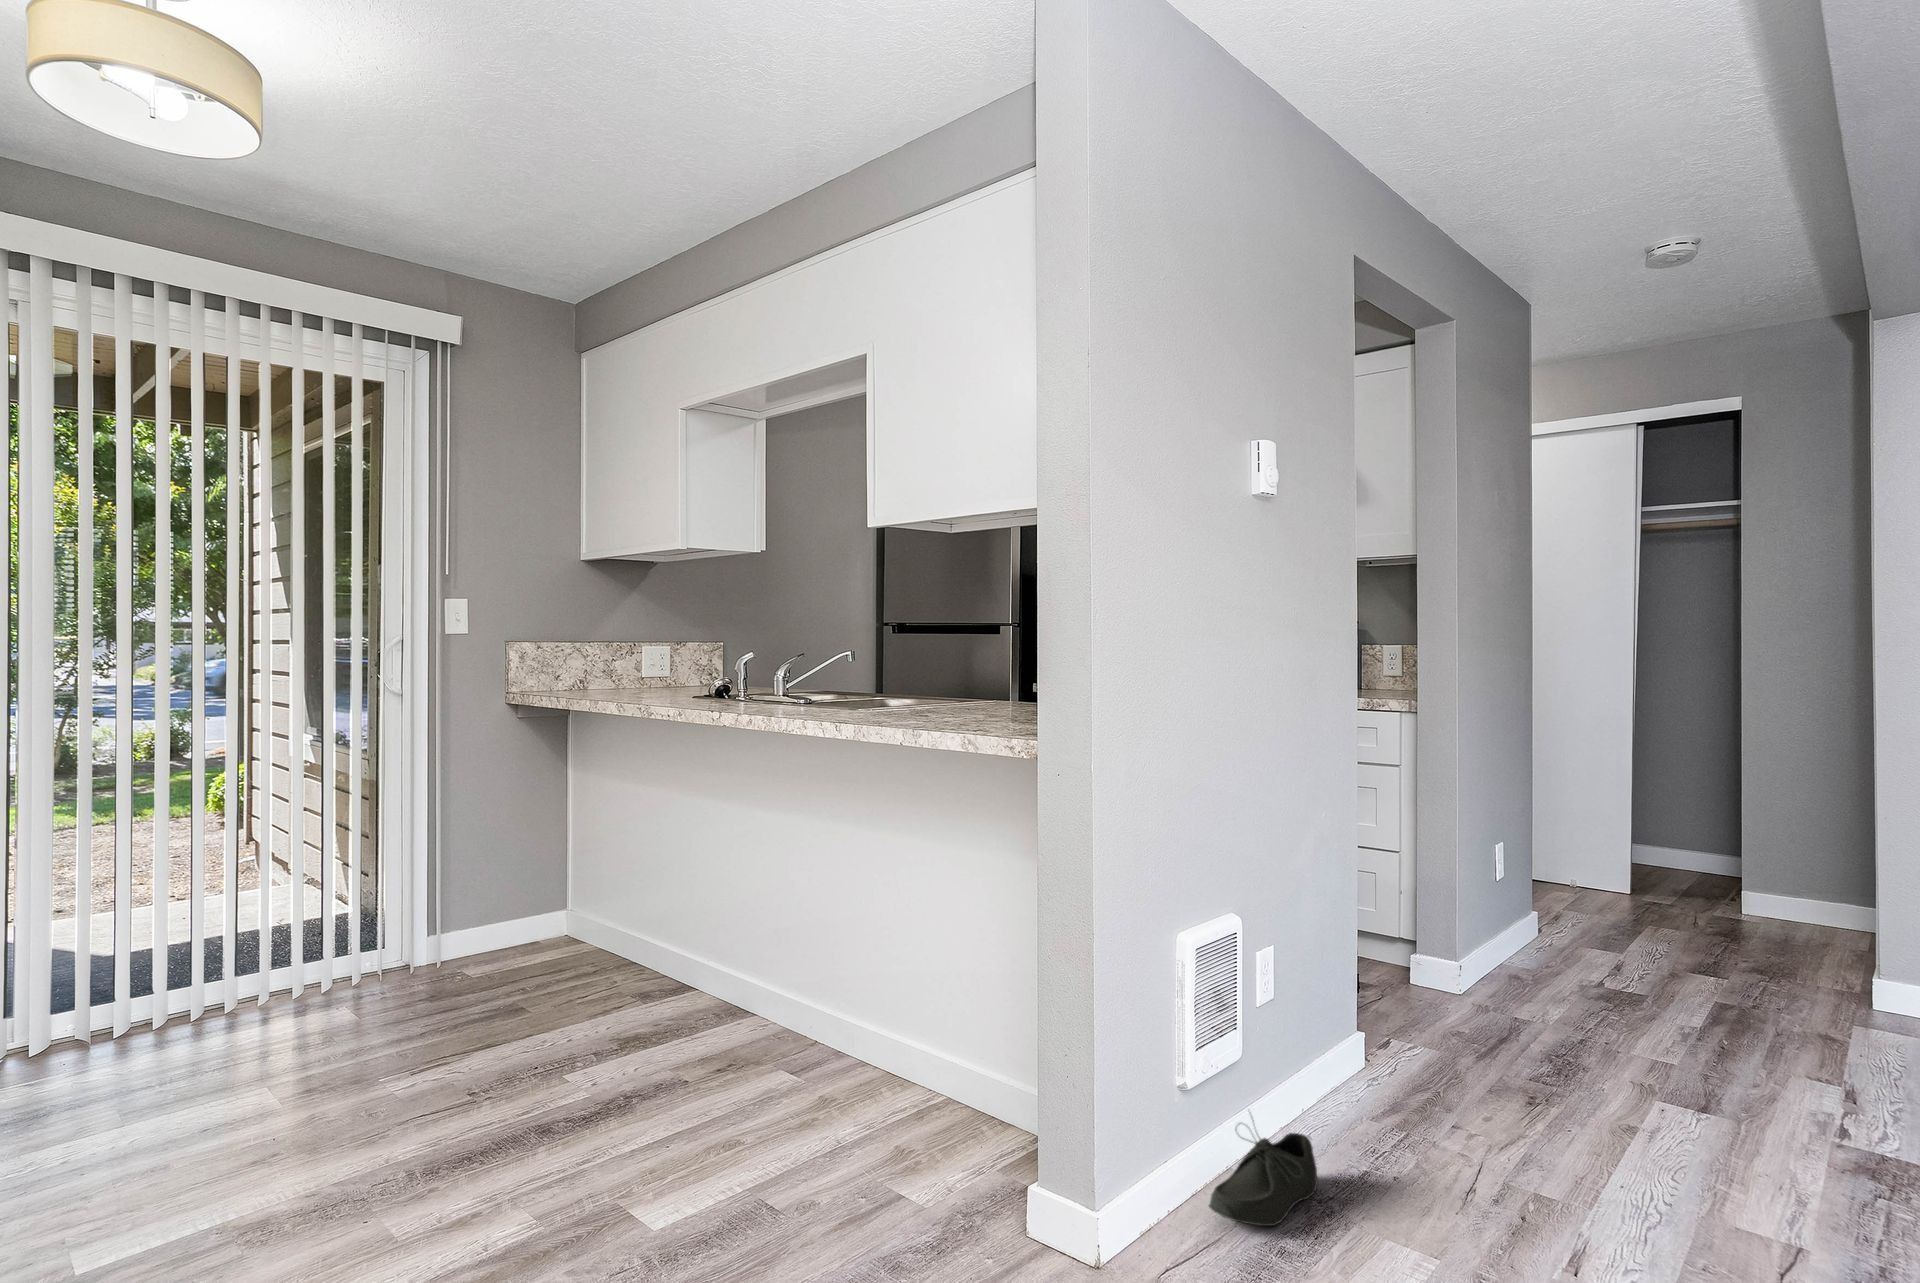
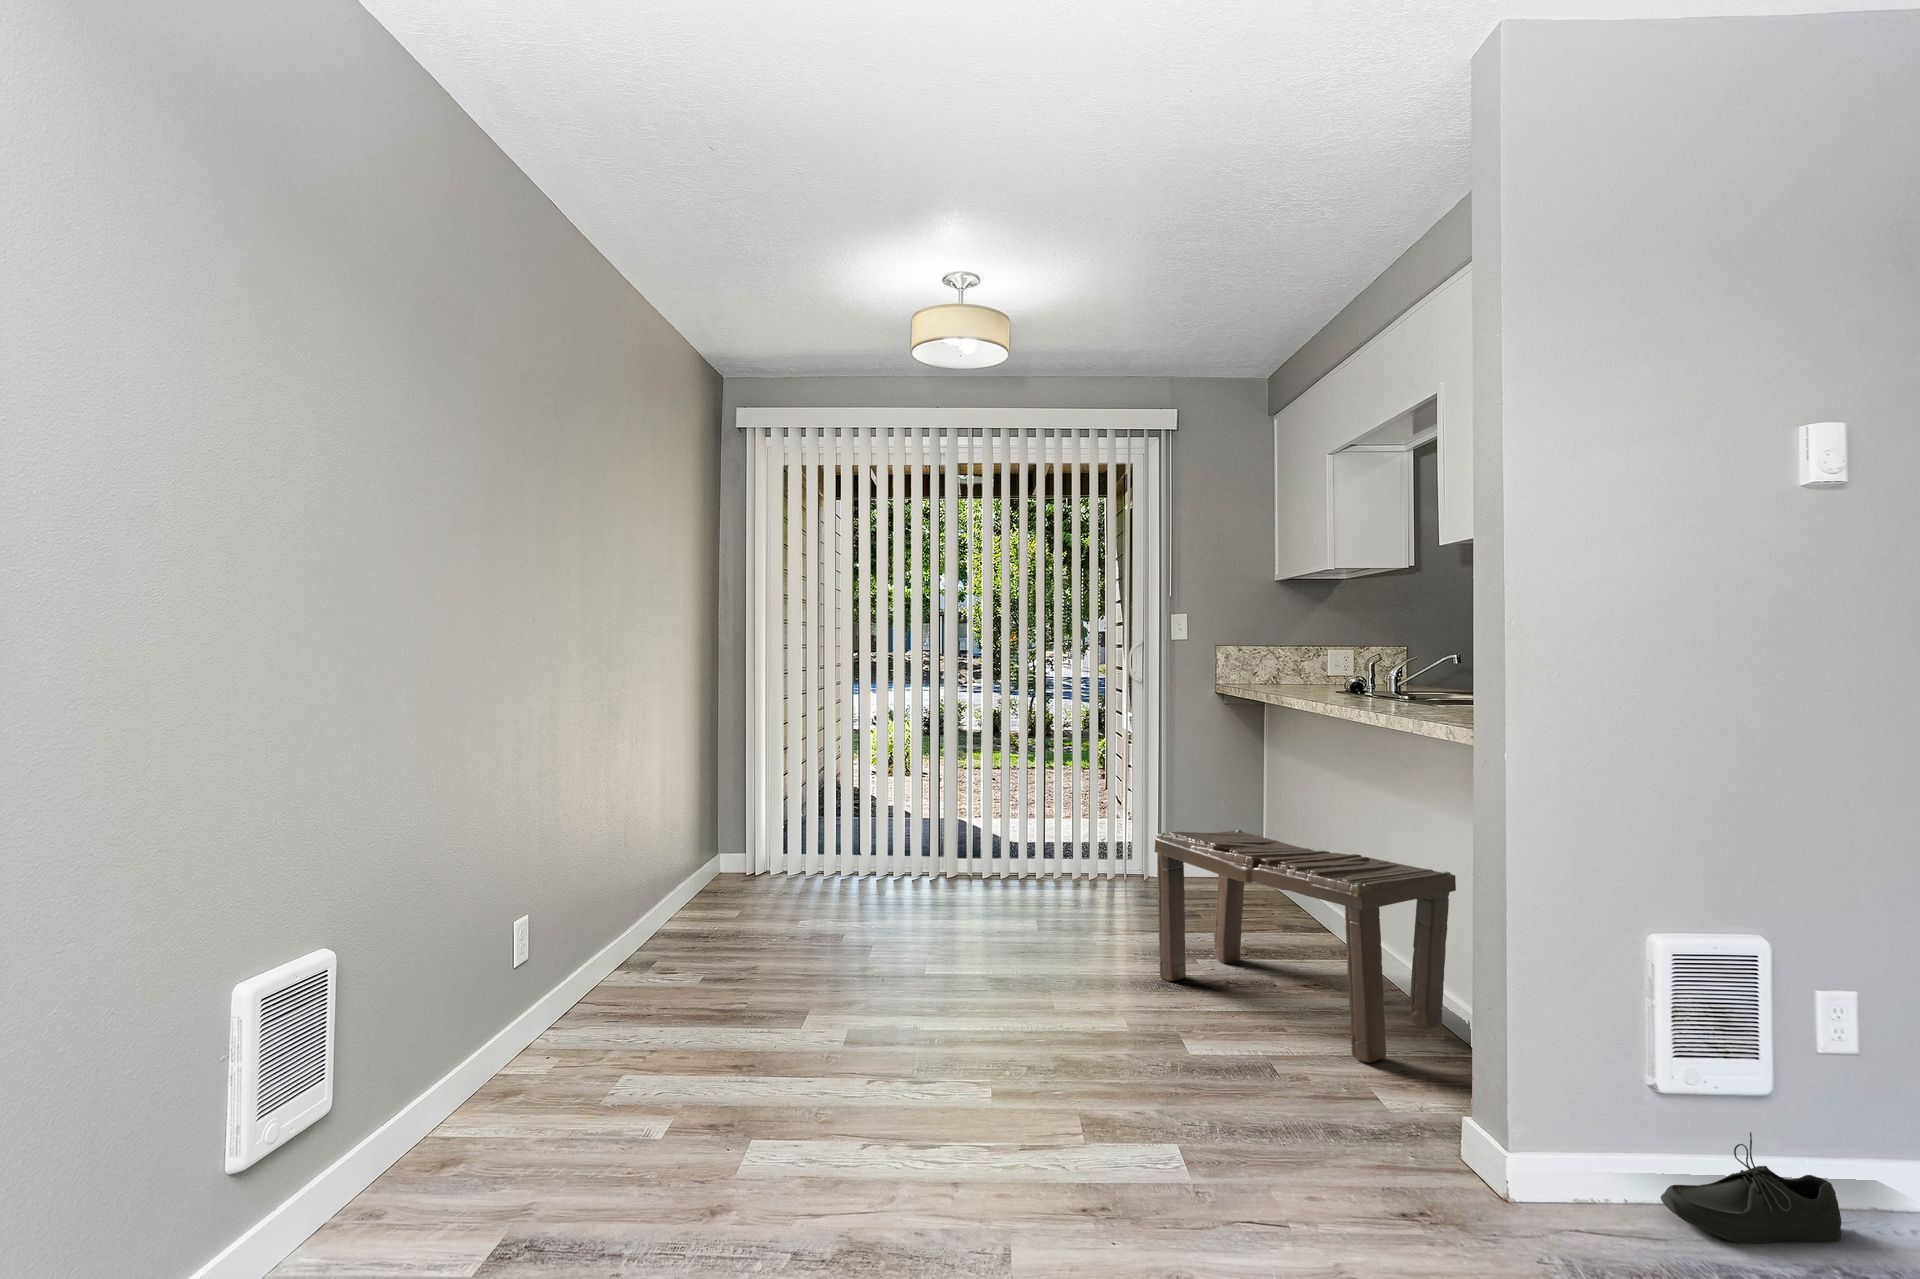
bench: none [523,886,914,1152] -> present [1155,829,1456,1063]

